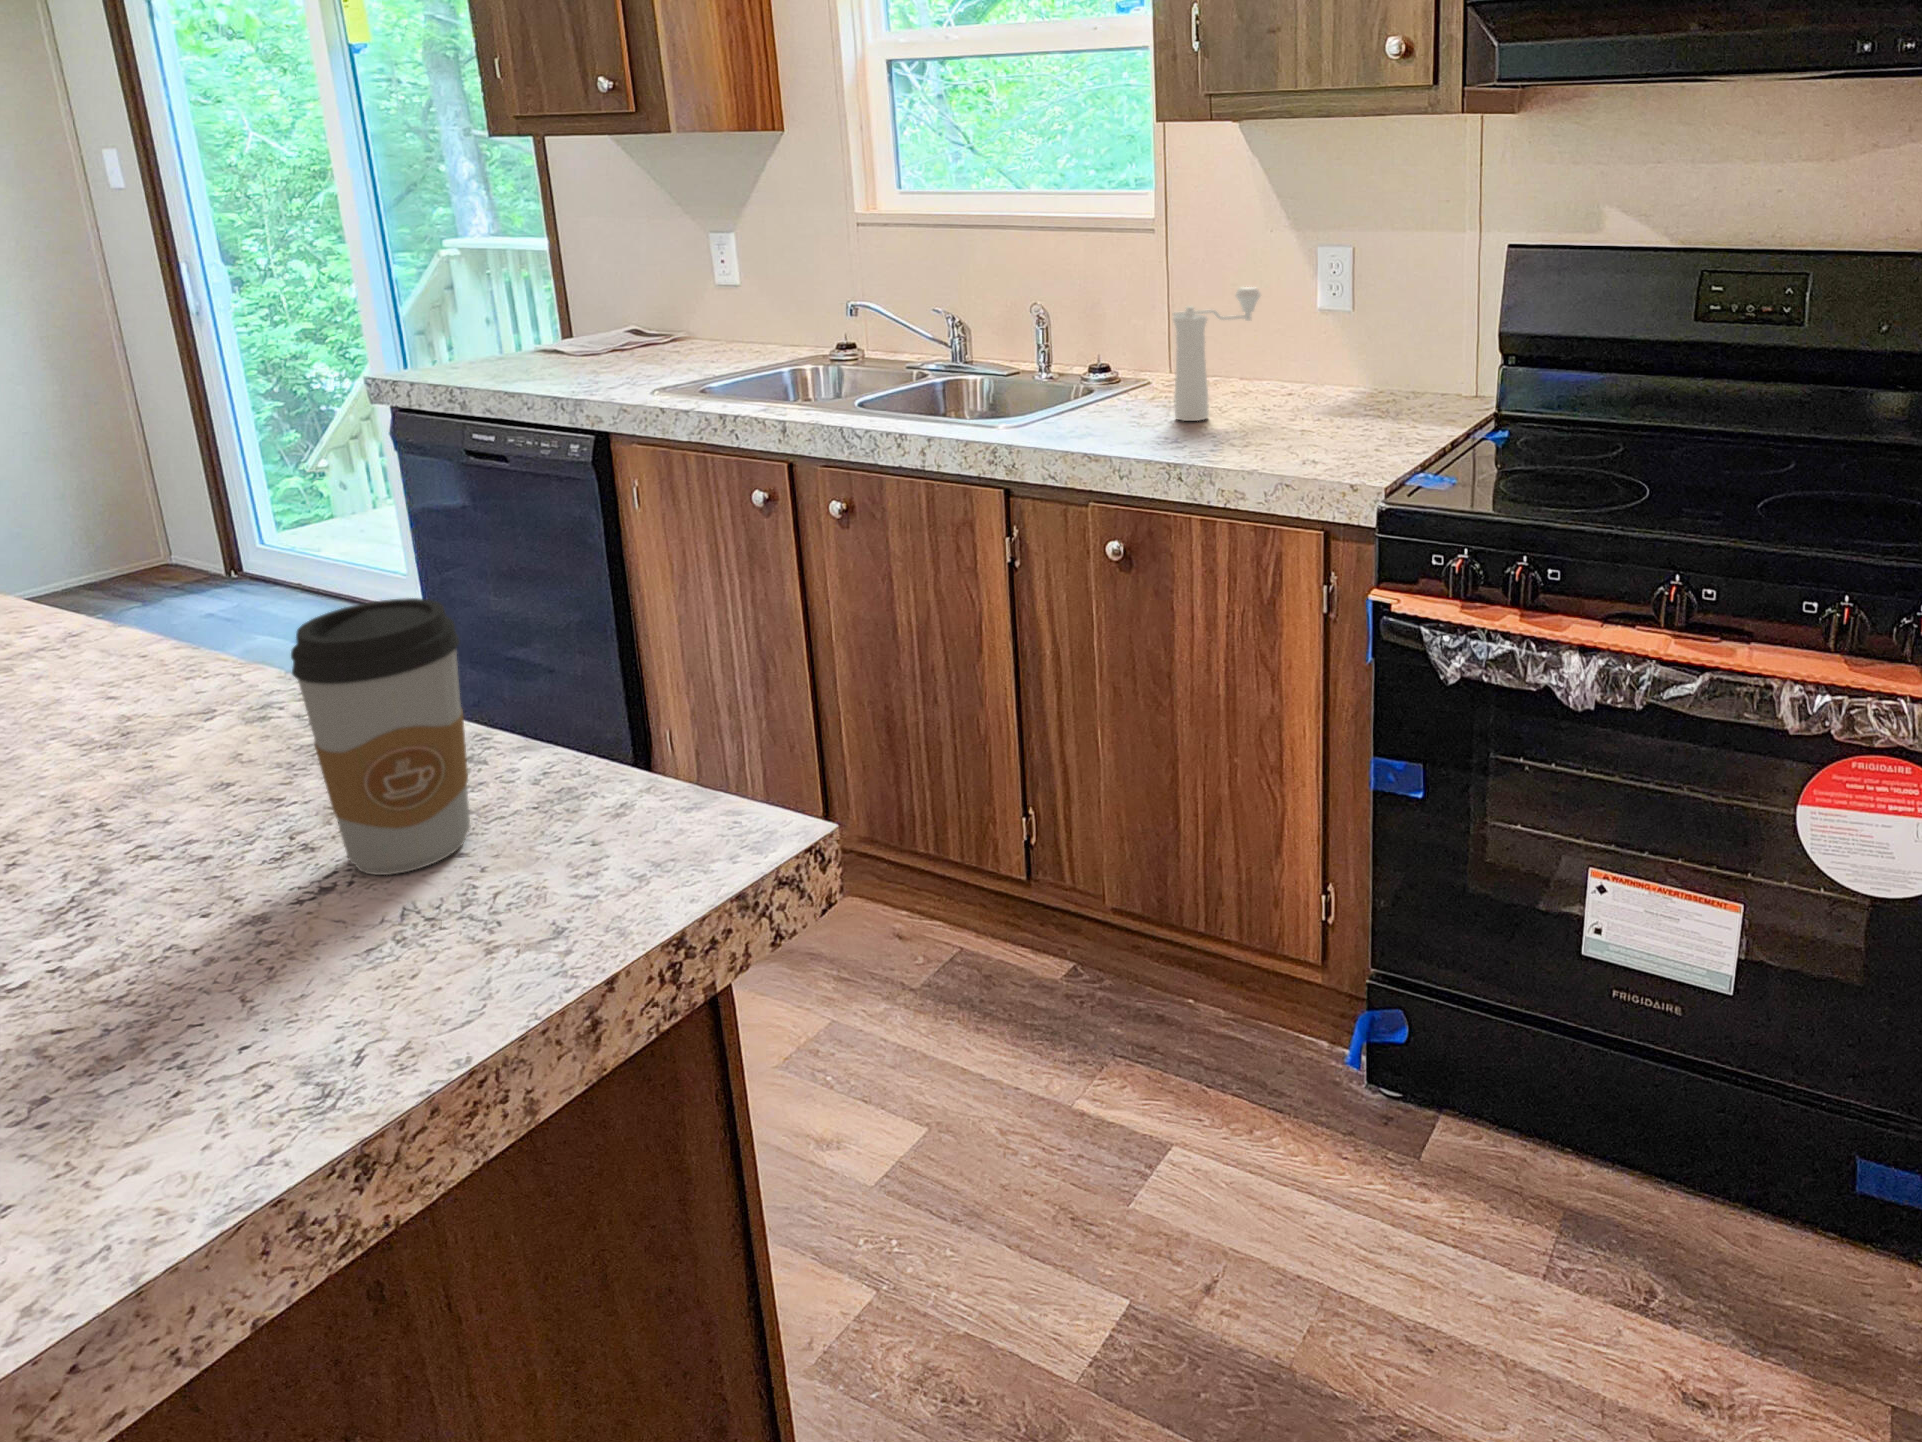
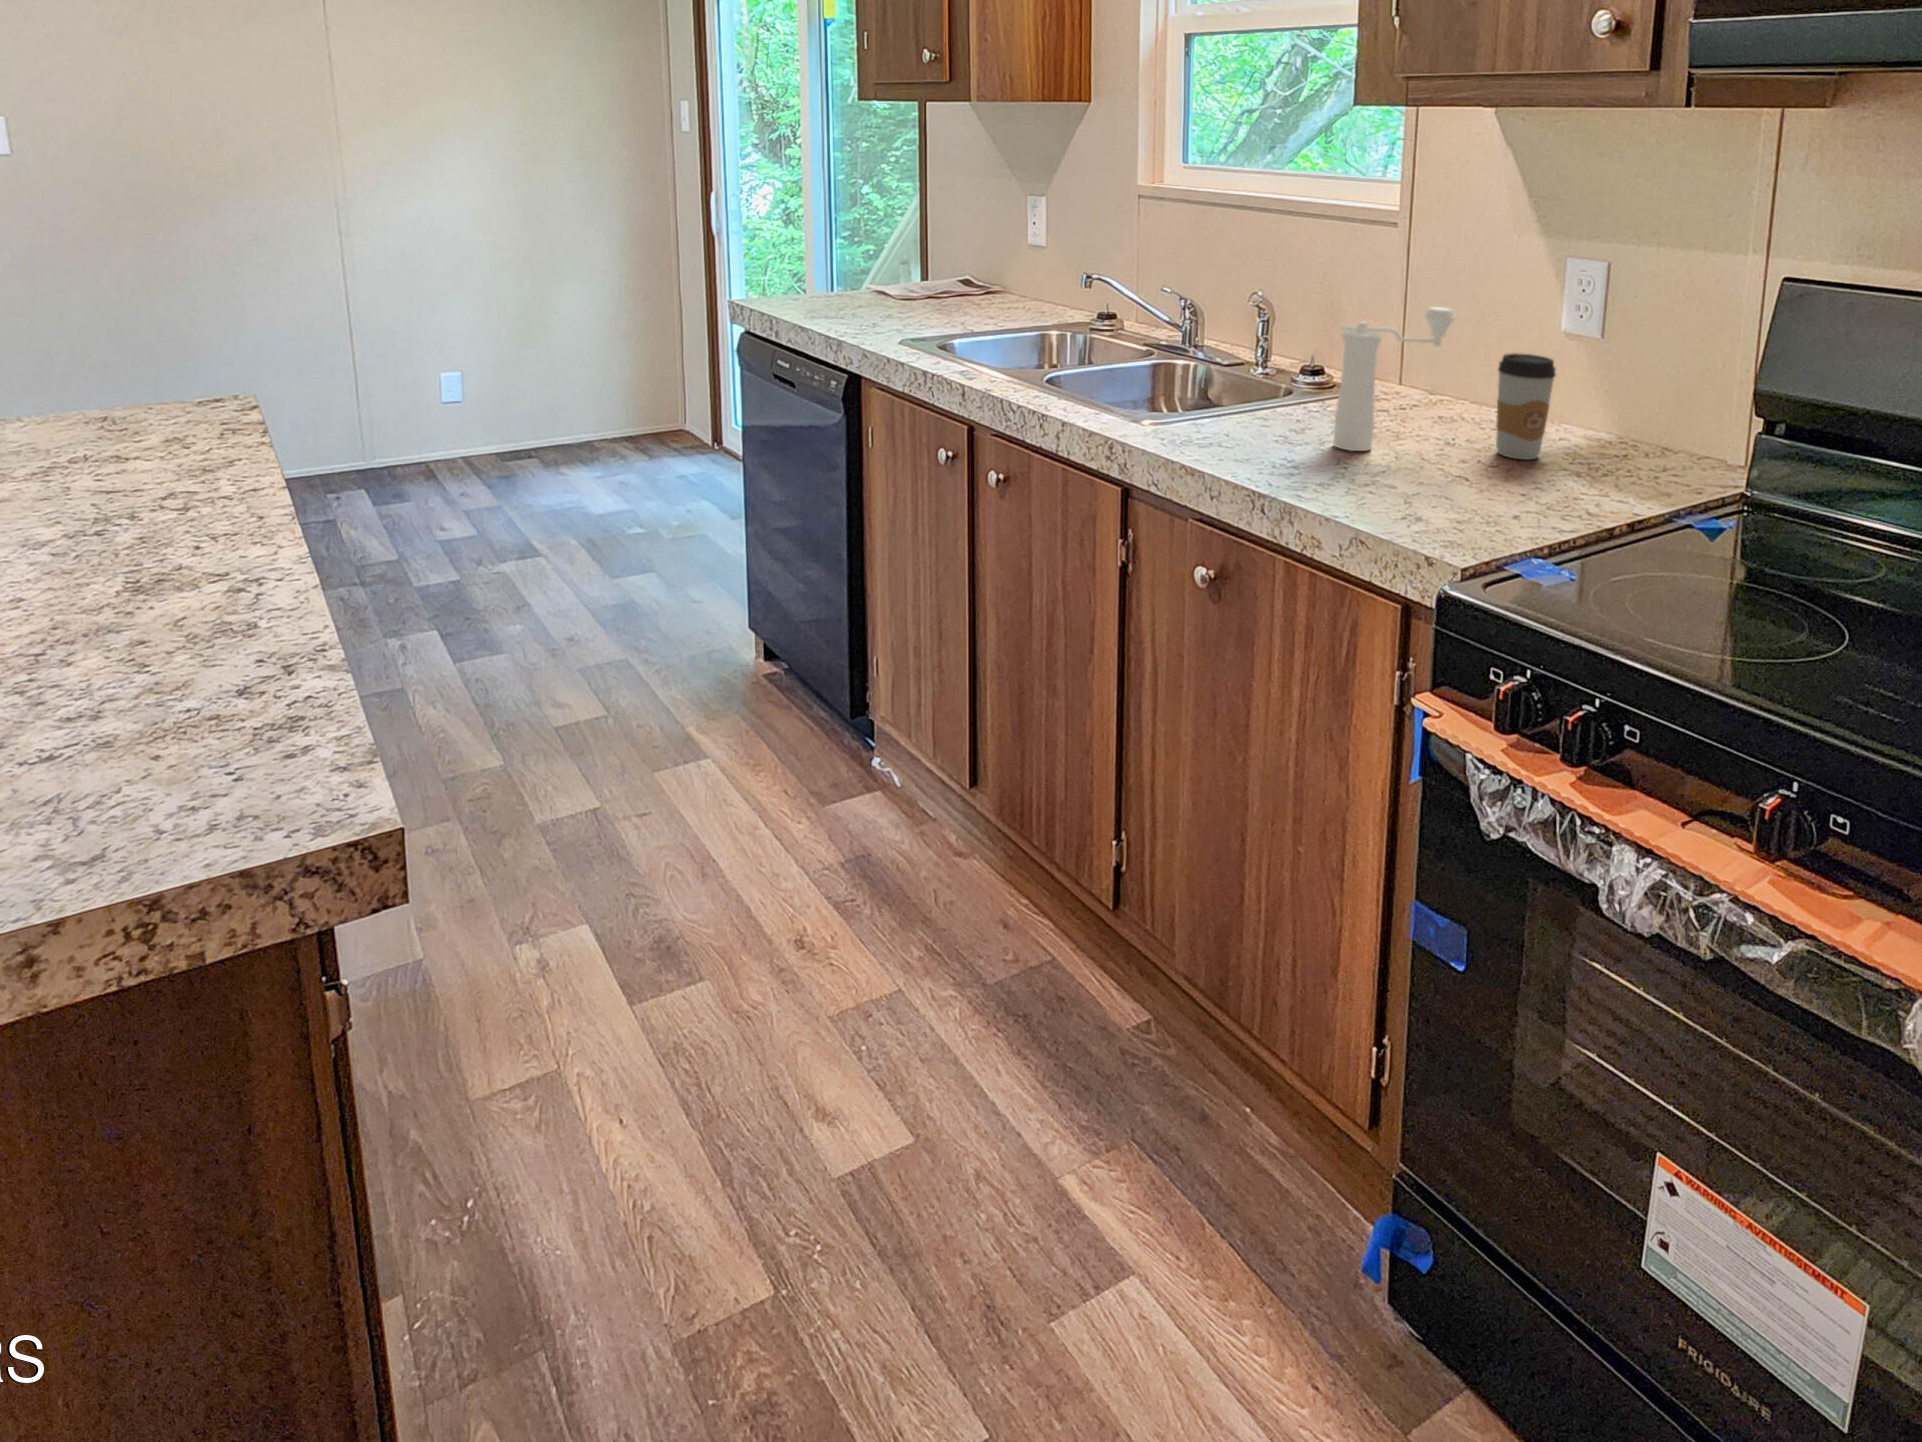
coffee cup: present [291,598,470,875] -> present [1496,354,1556,459]

